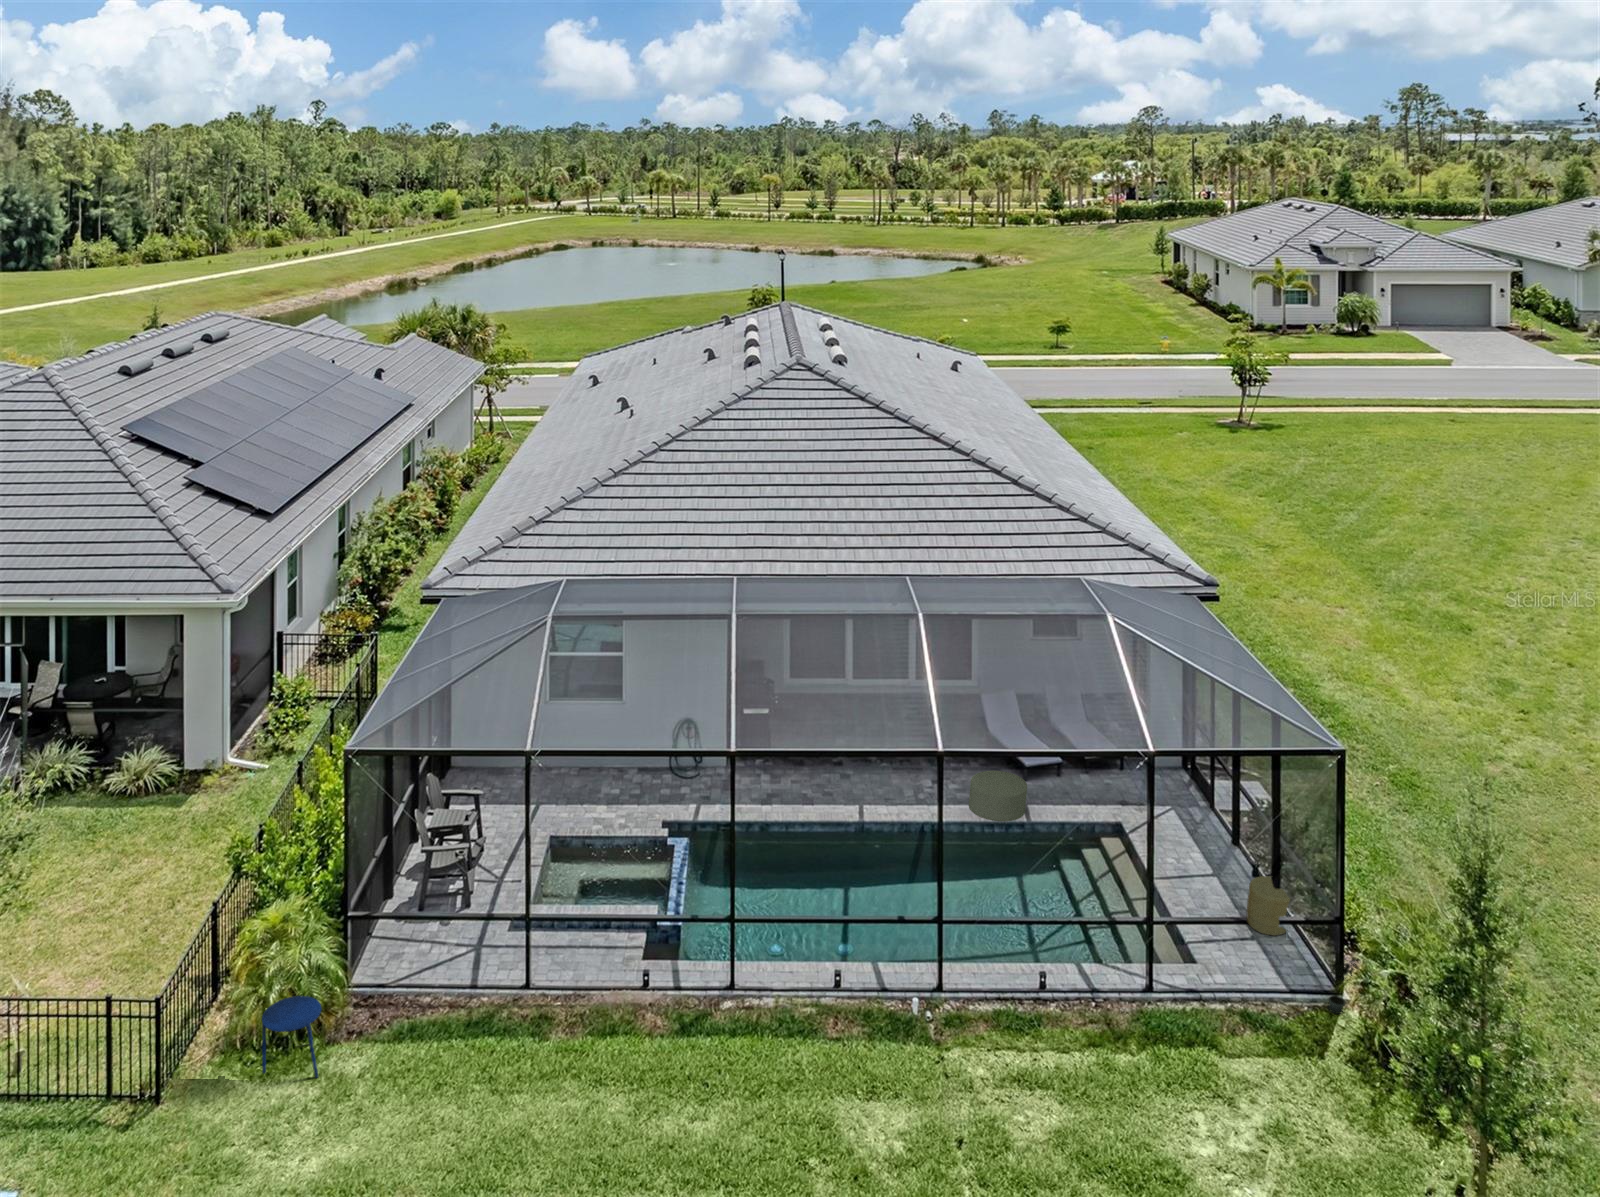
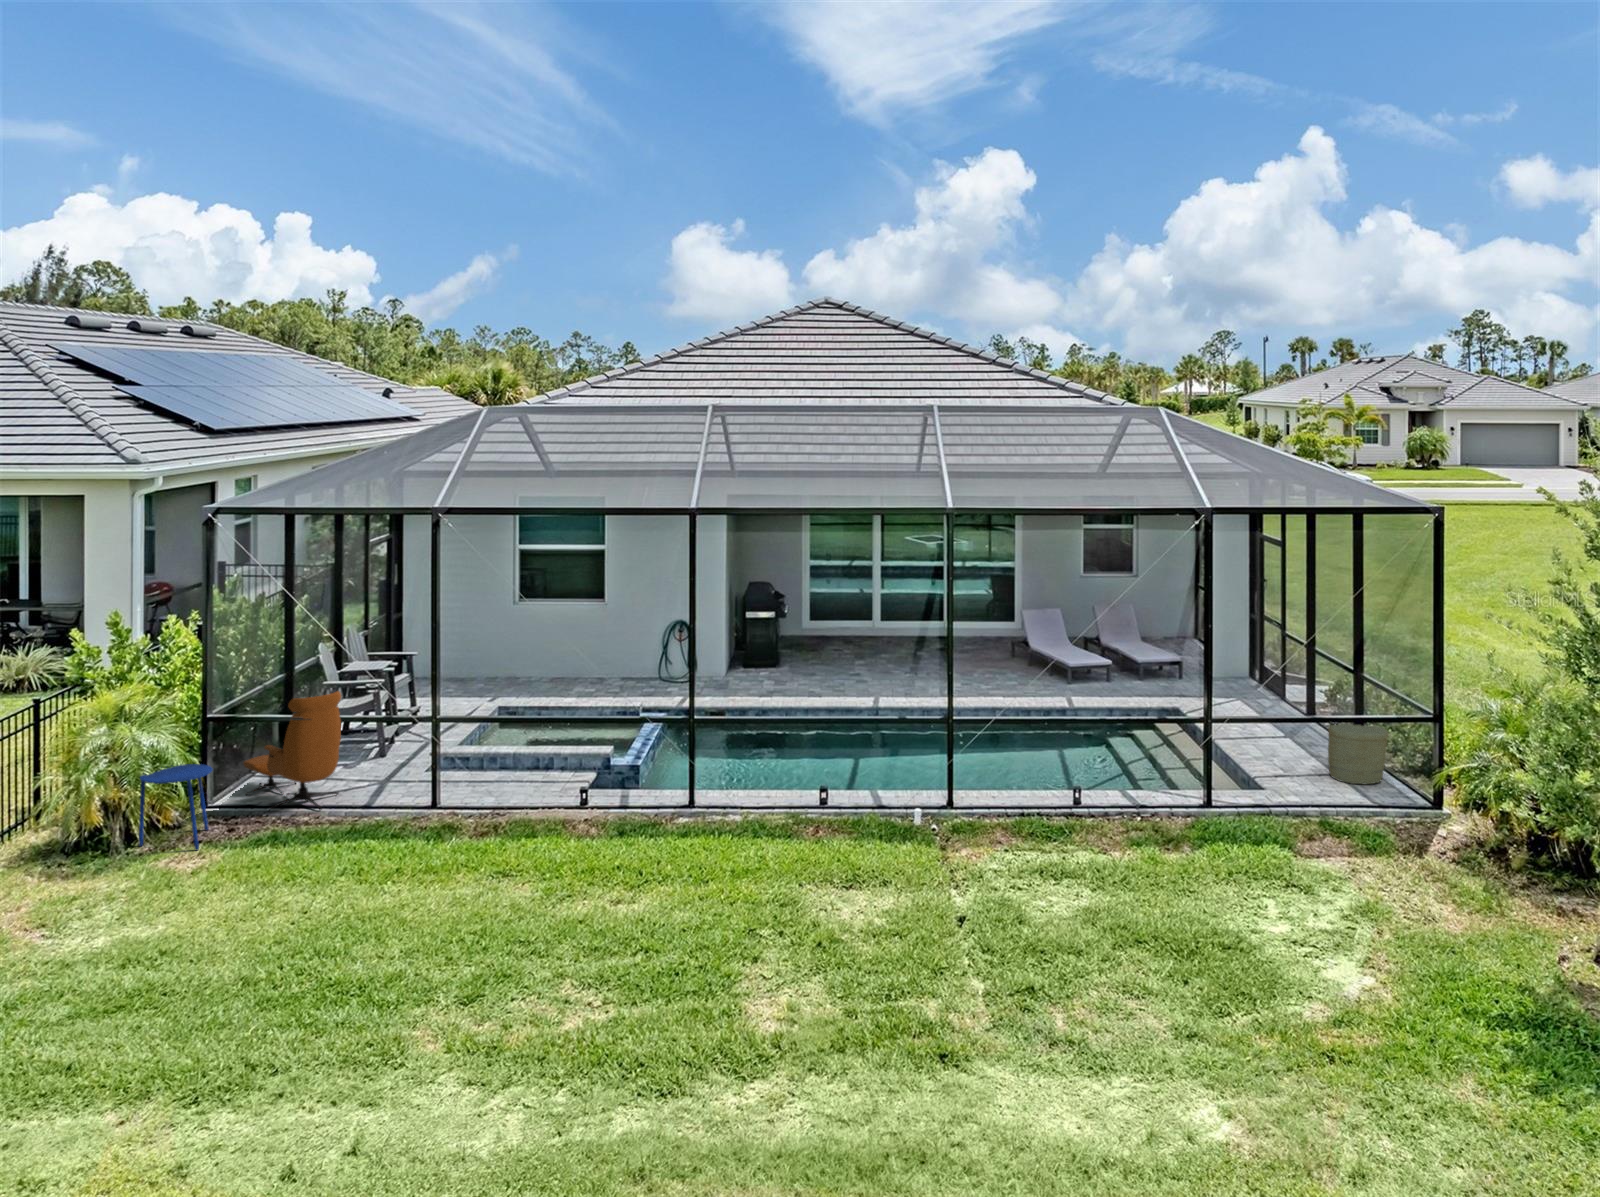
ottoman: present [969,771,1027,821] -> none [1004,667,1068,710]
lounge chair: none [318,911,416,1012] -> present [243,691,341,812]
potted plant: present [1328,957,1359,1014] -> none [1430,754,1474,835]

